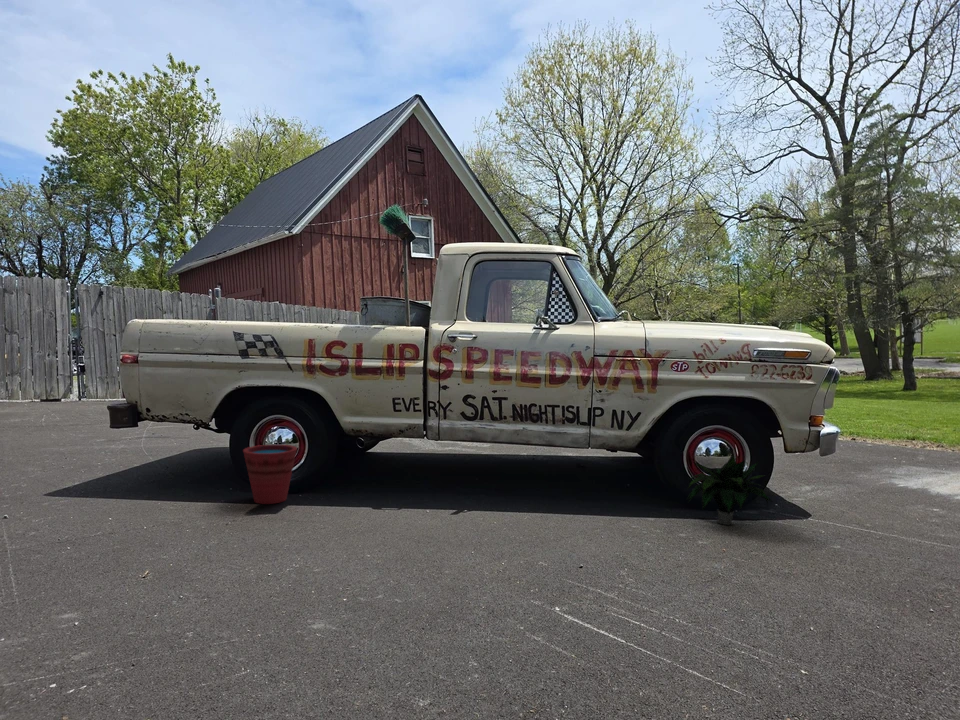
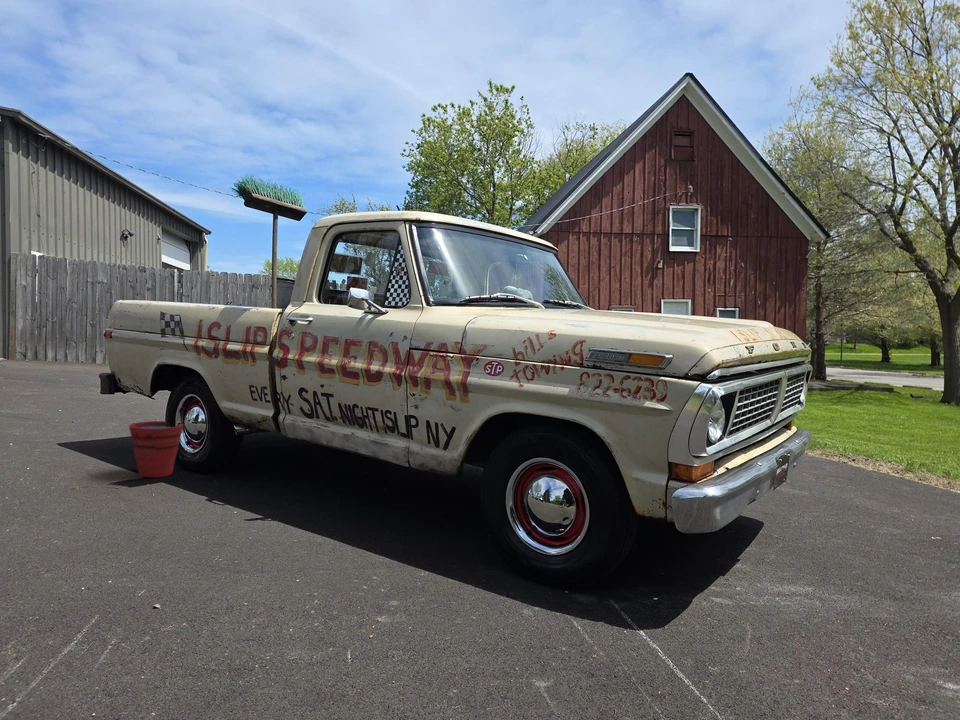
potted plant: present [687,454,771,525] -> none [434,499,568,603]

